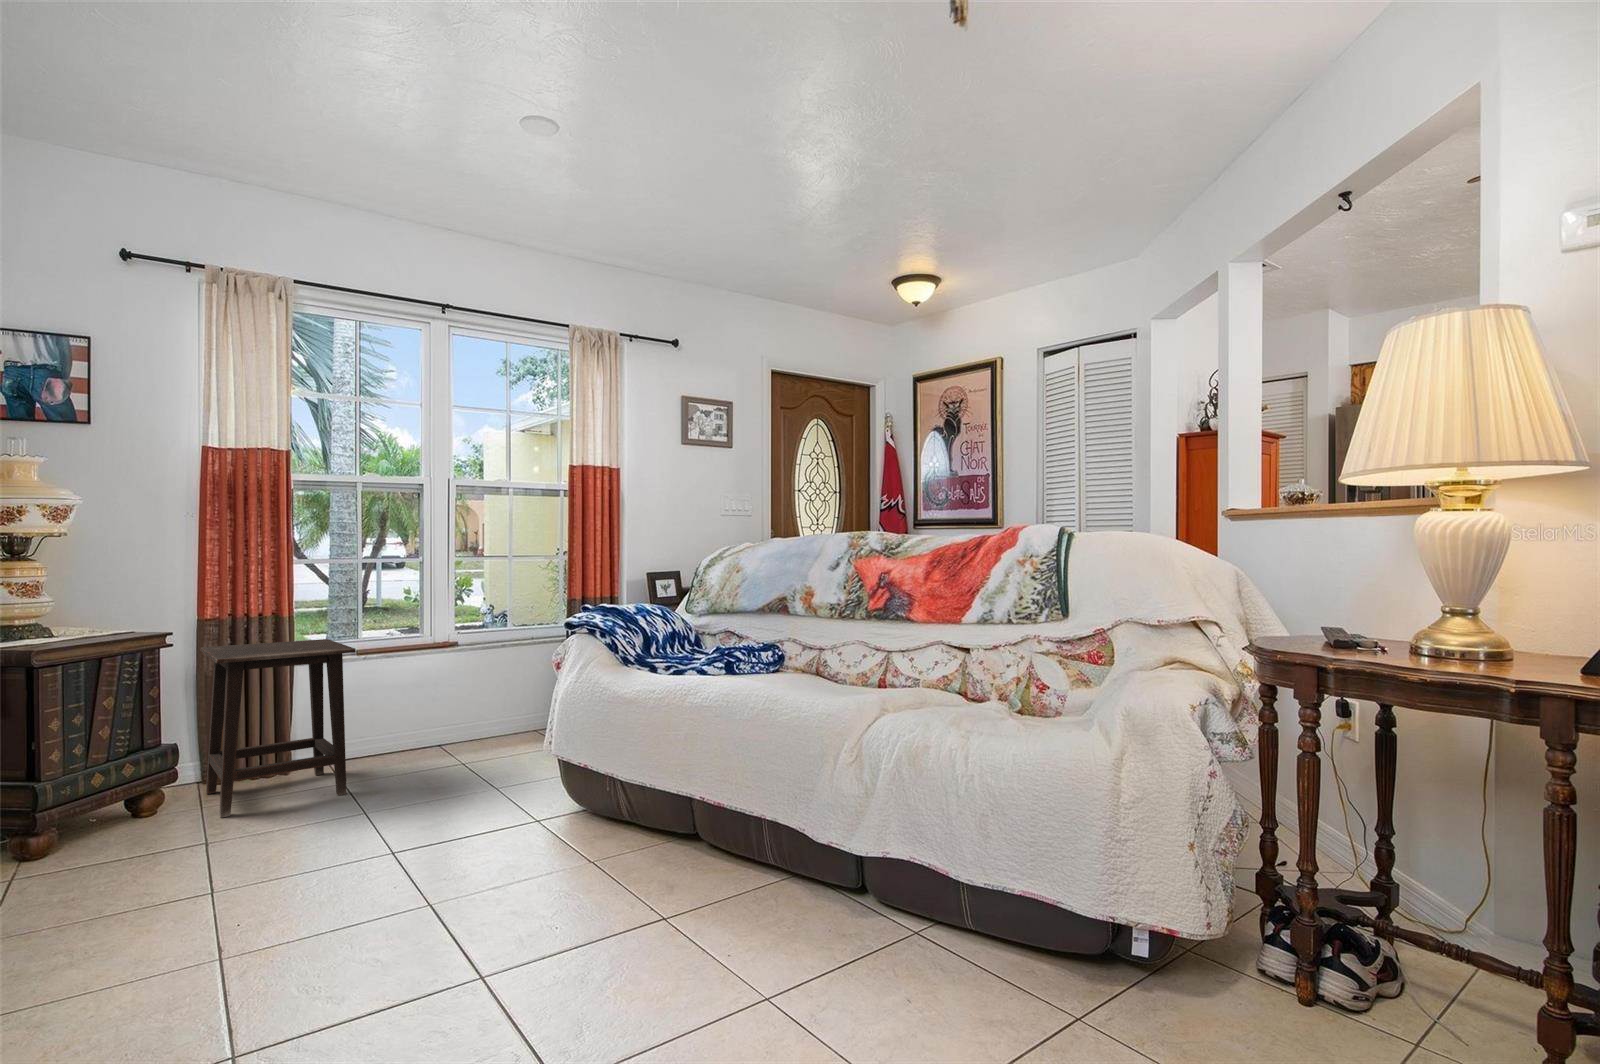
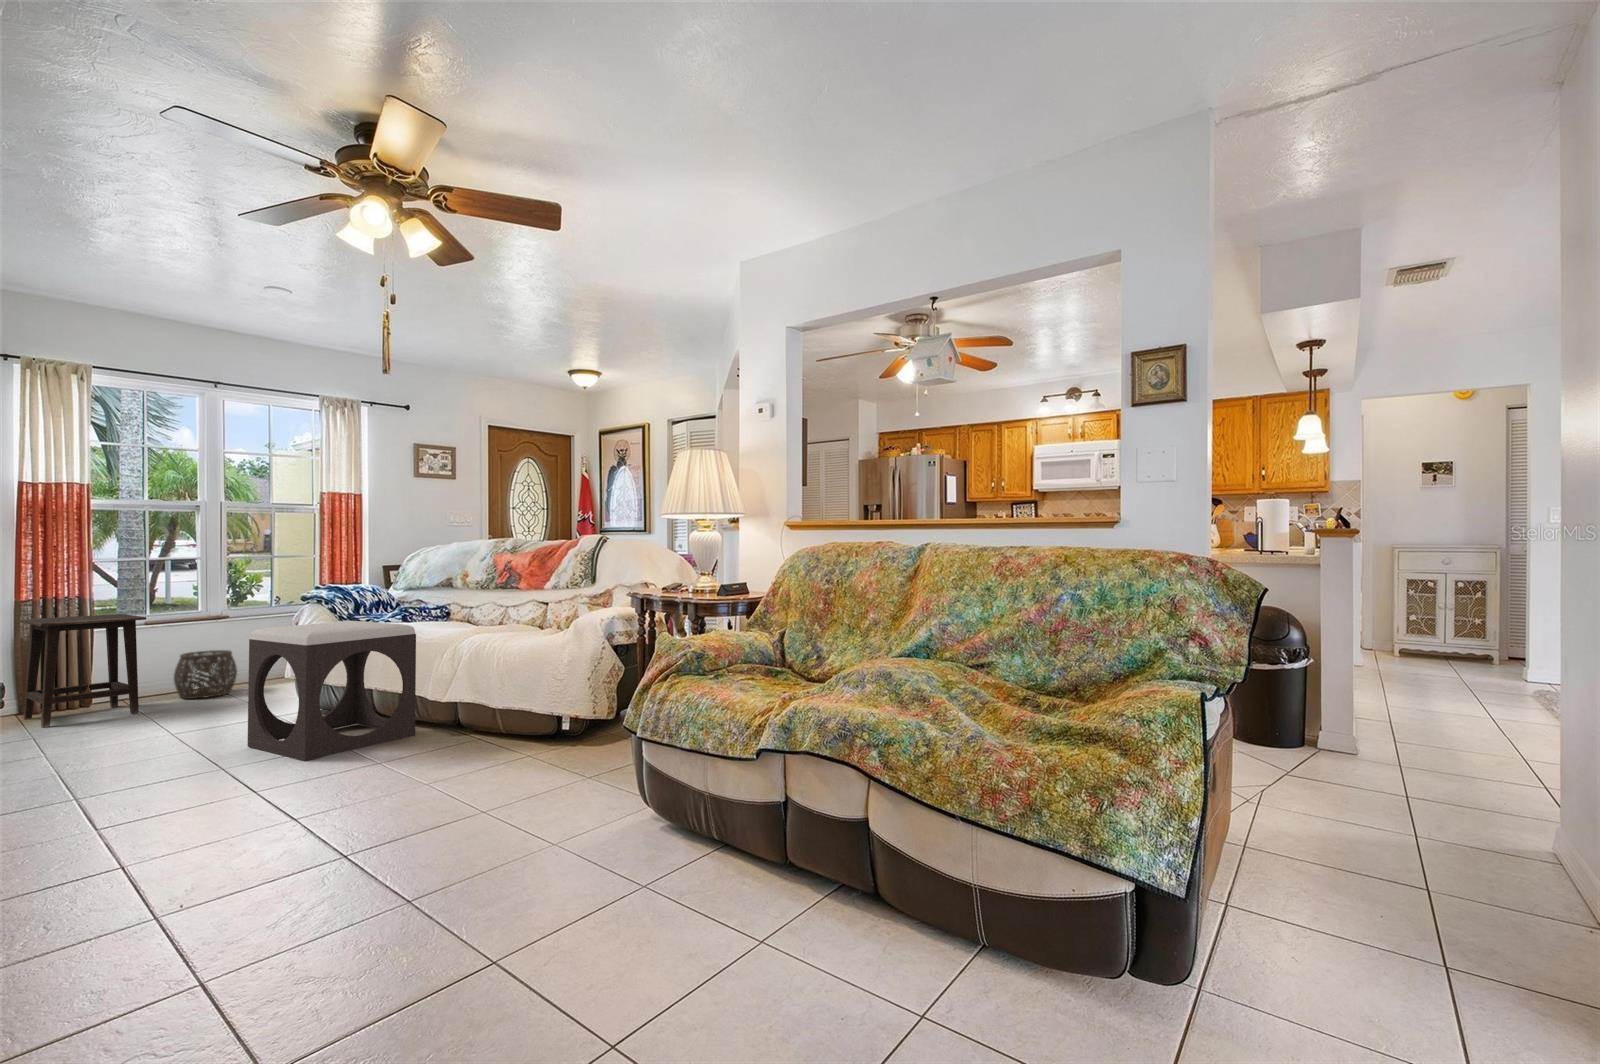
footstool: none [503,678,788,1000] -> present [247,621,416,761]
woven basket: none [392,691,472,765] -> present [174,650,237,699]

